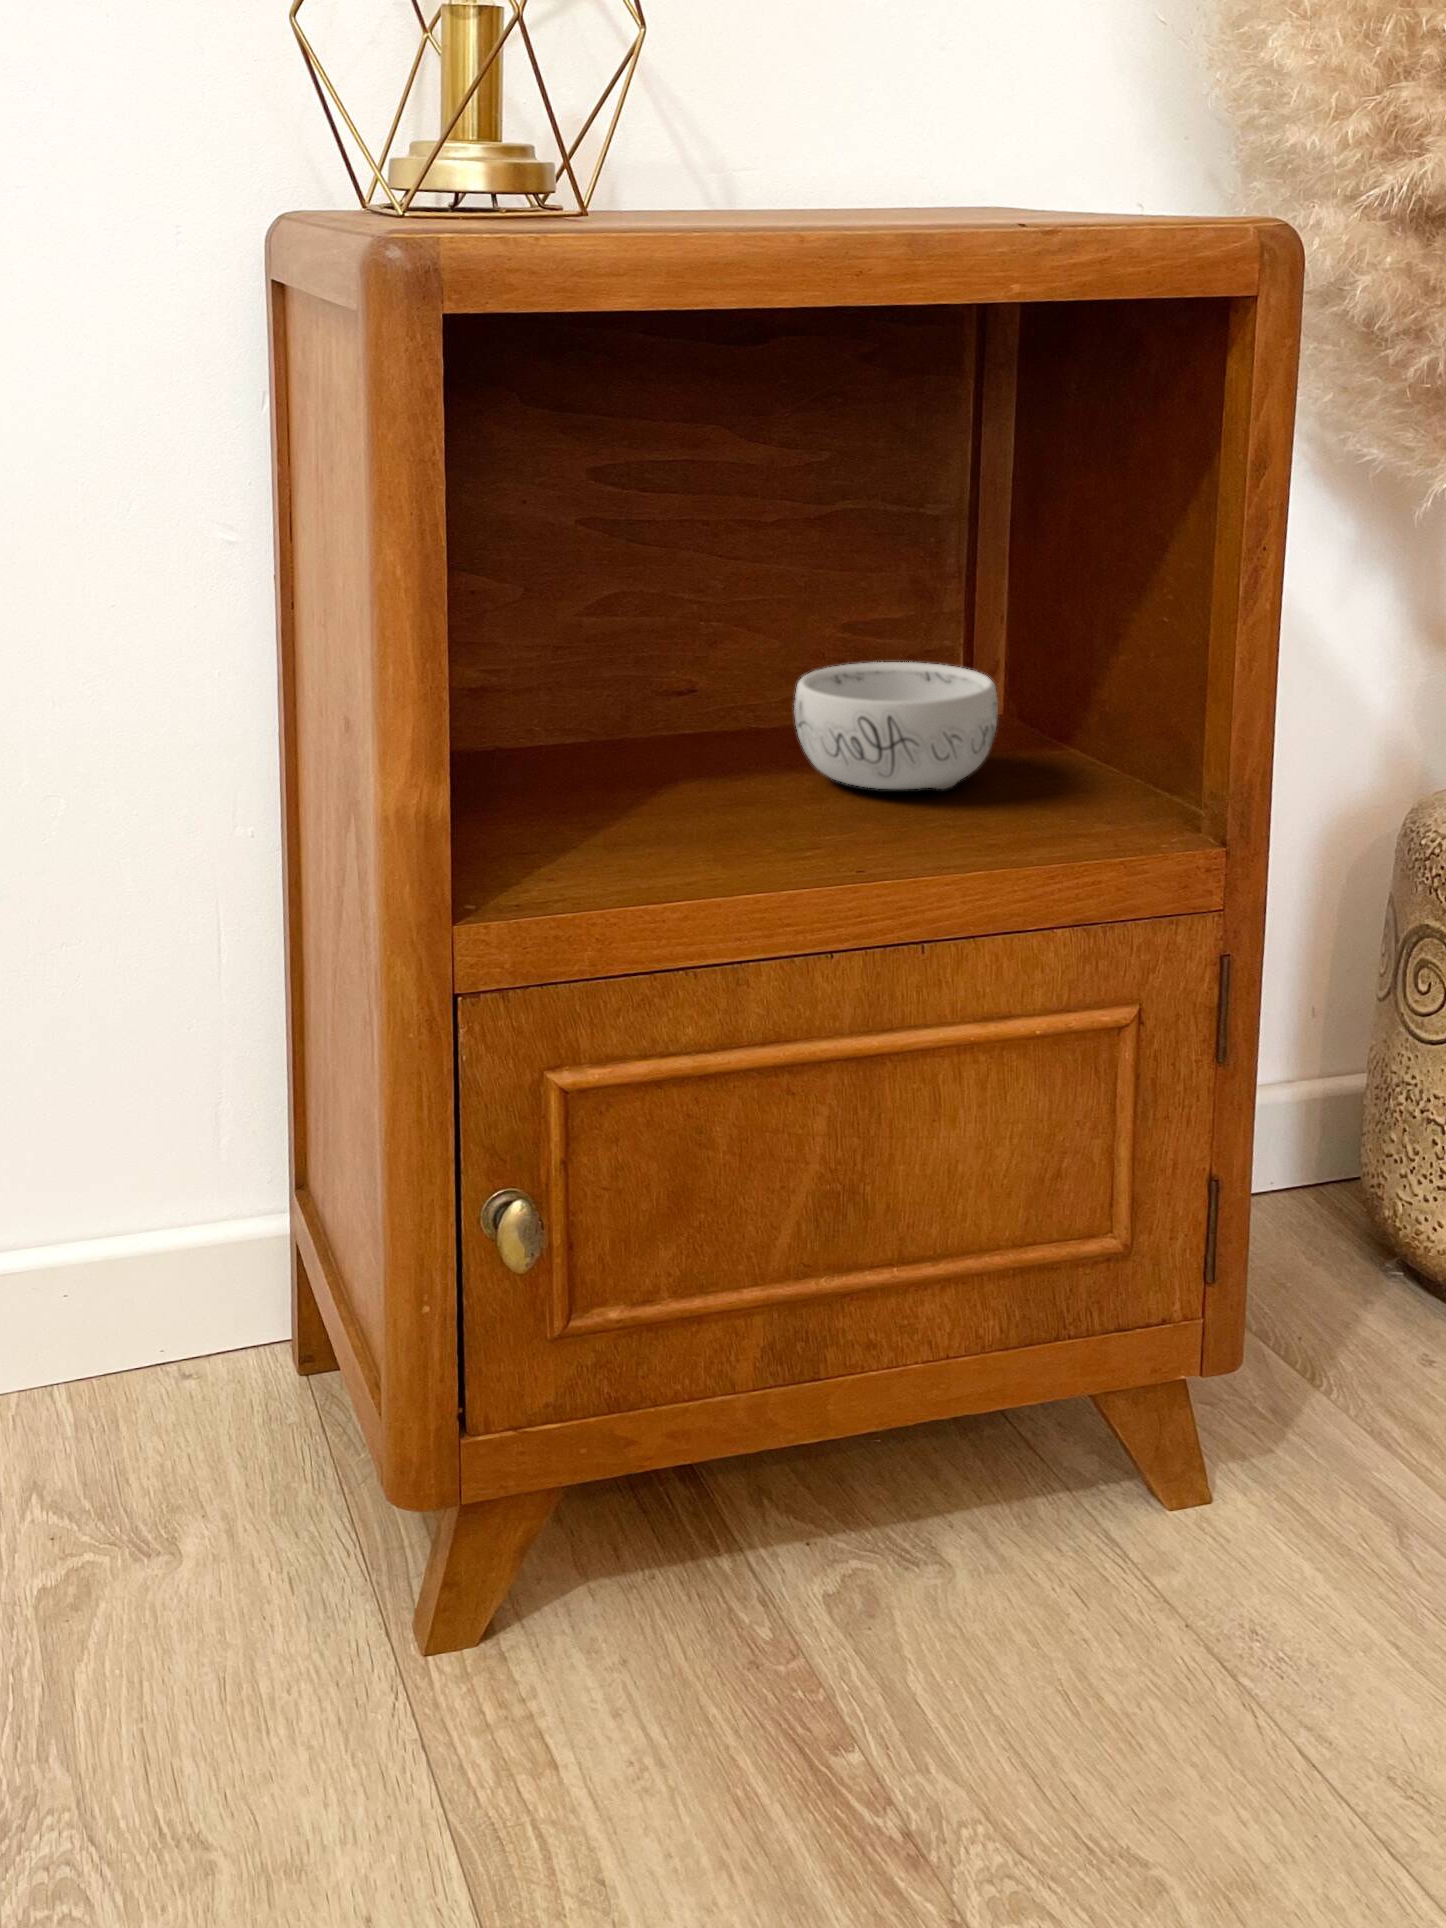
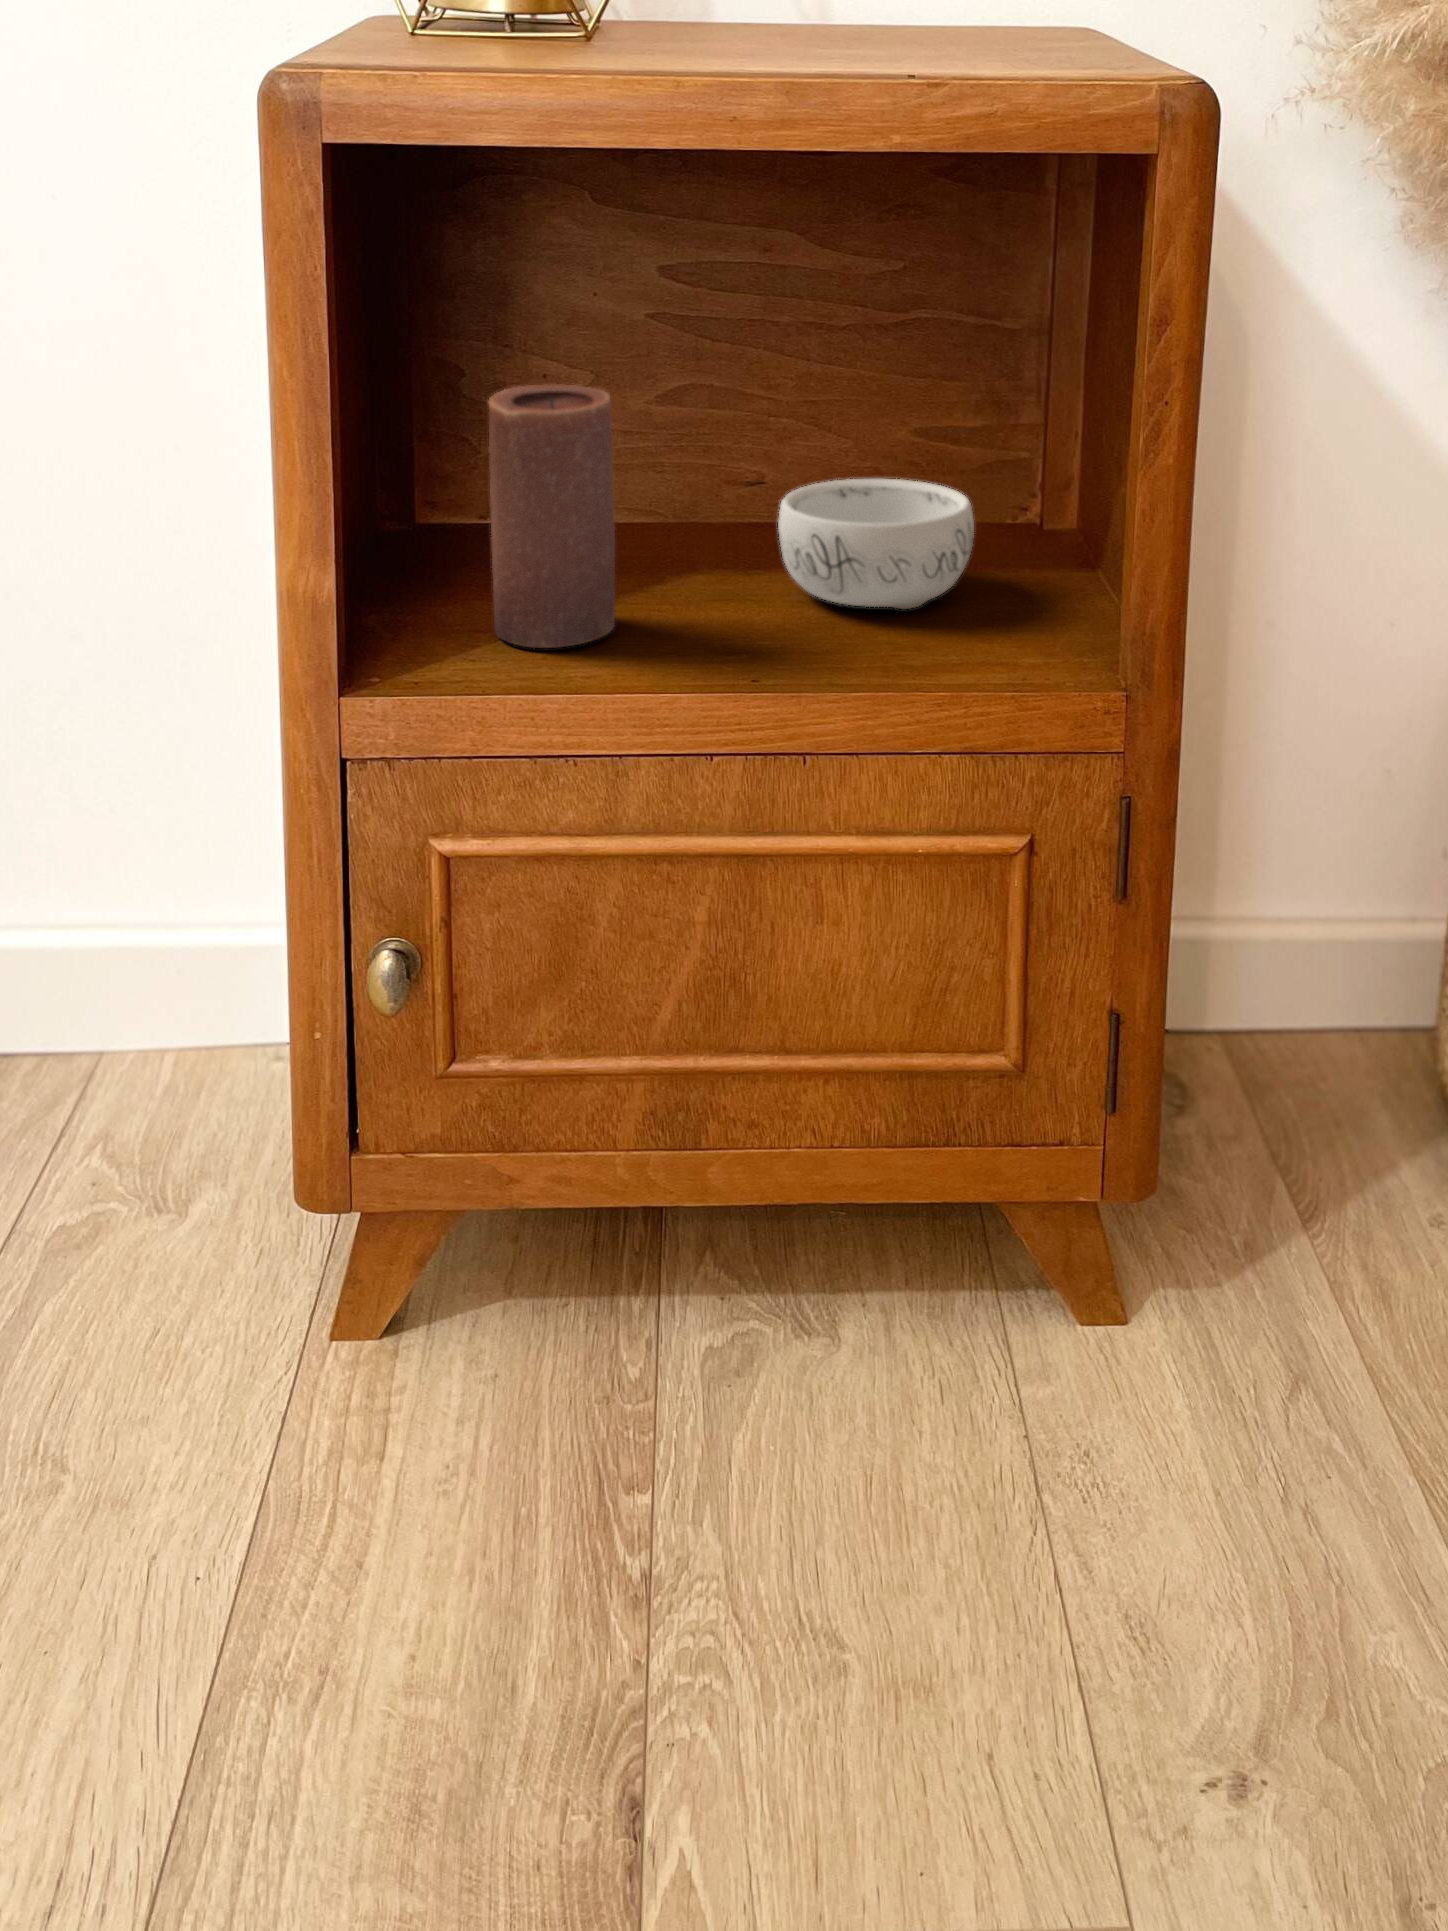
candle: none [554,575,684,855] -> present [488,384,615,648]

